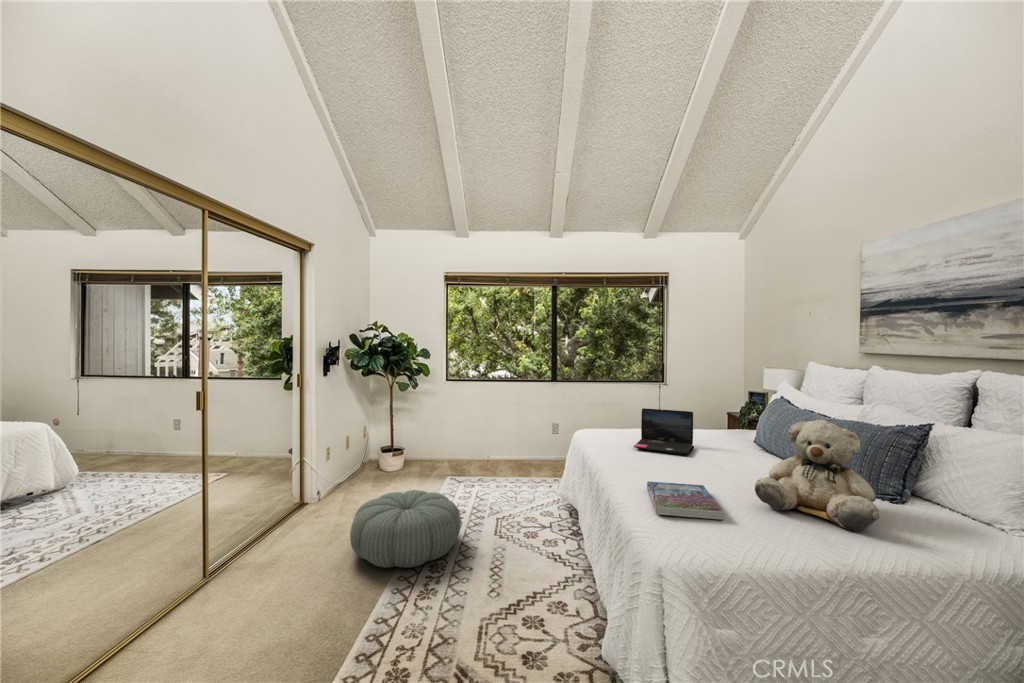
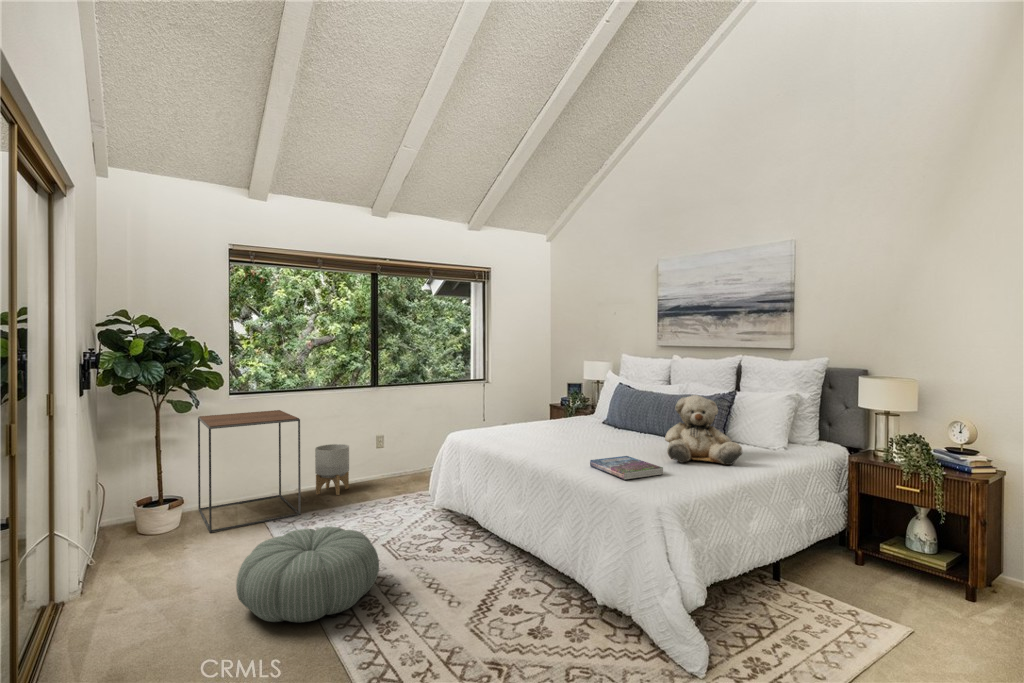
side table: none [408,394,477,479] -> present [198,410,301,532]
laptop: present [634,408,694,455] -> none [528,402,580,440]
planter: none [499,426,526,468] -> present [315,444,349,495]

